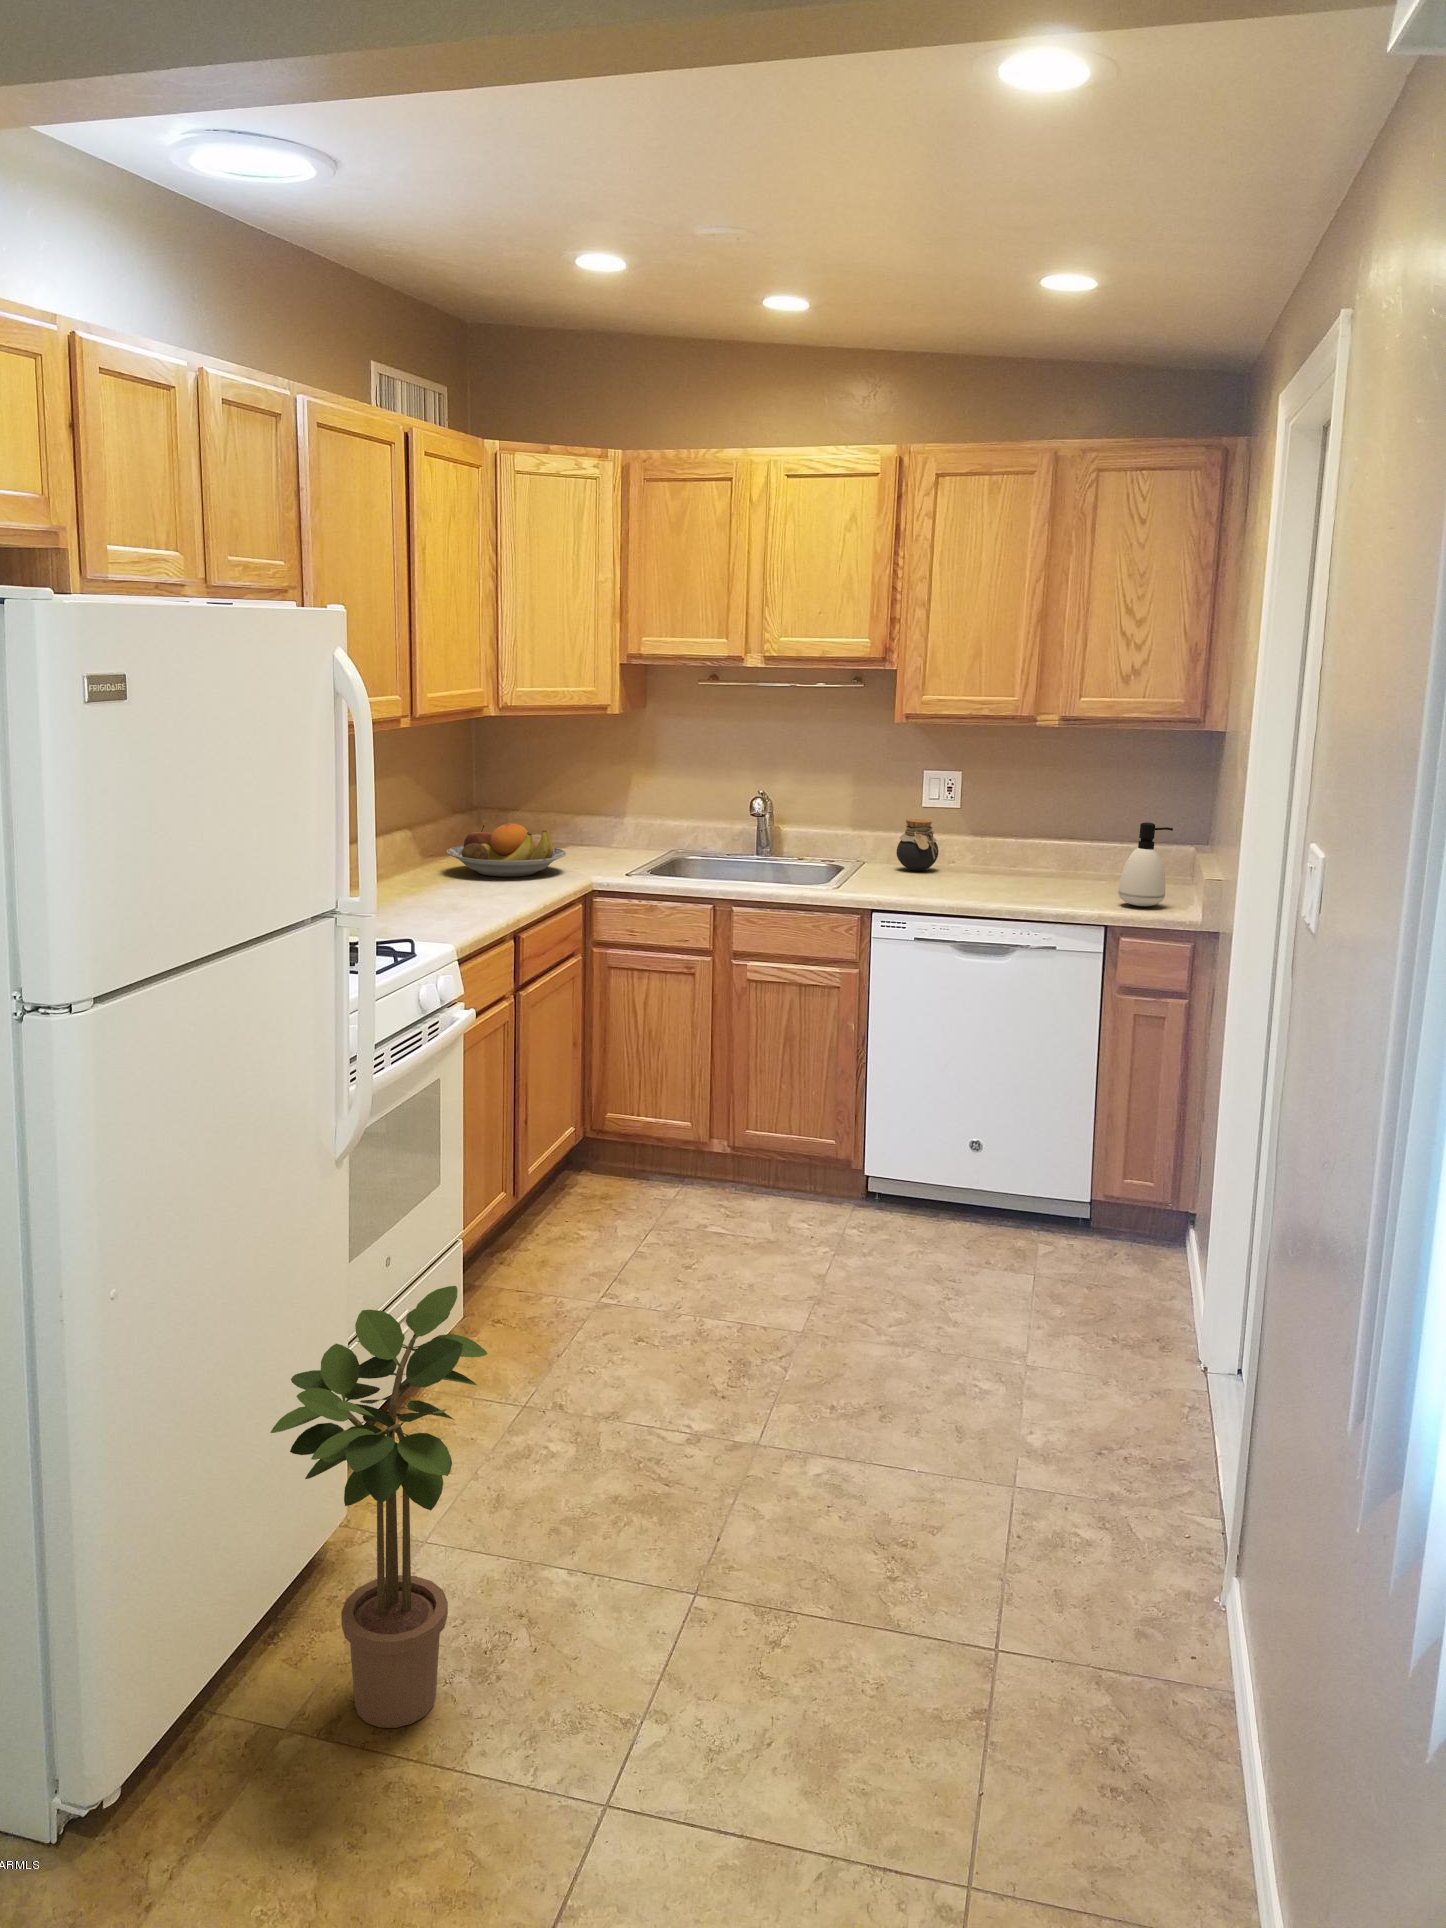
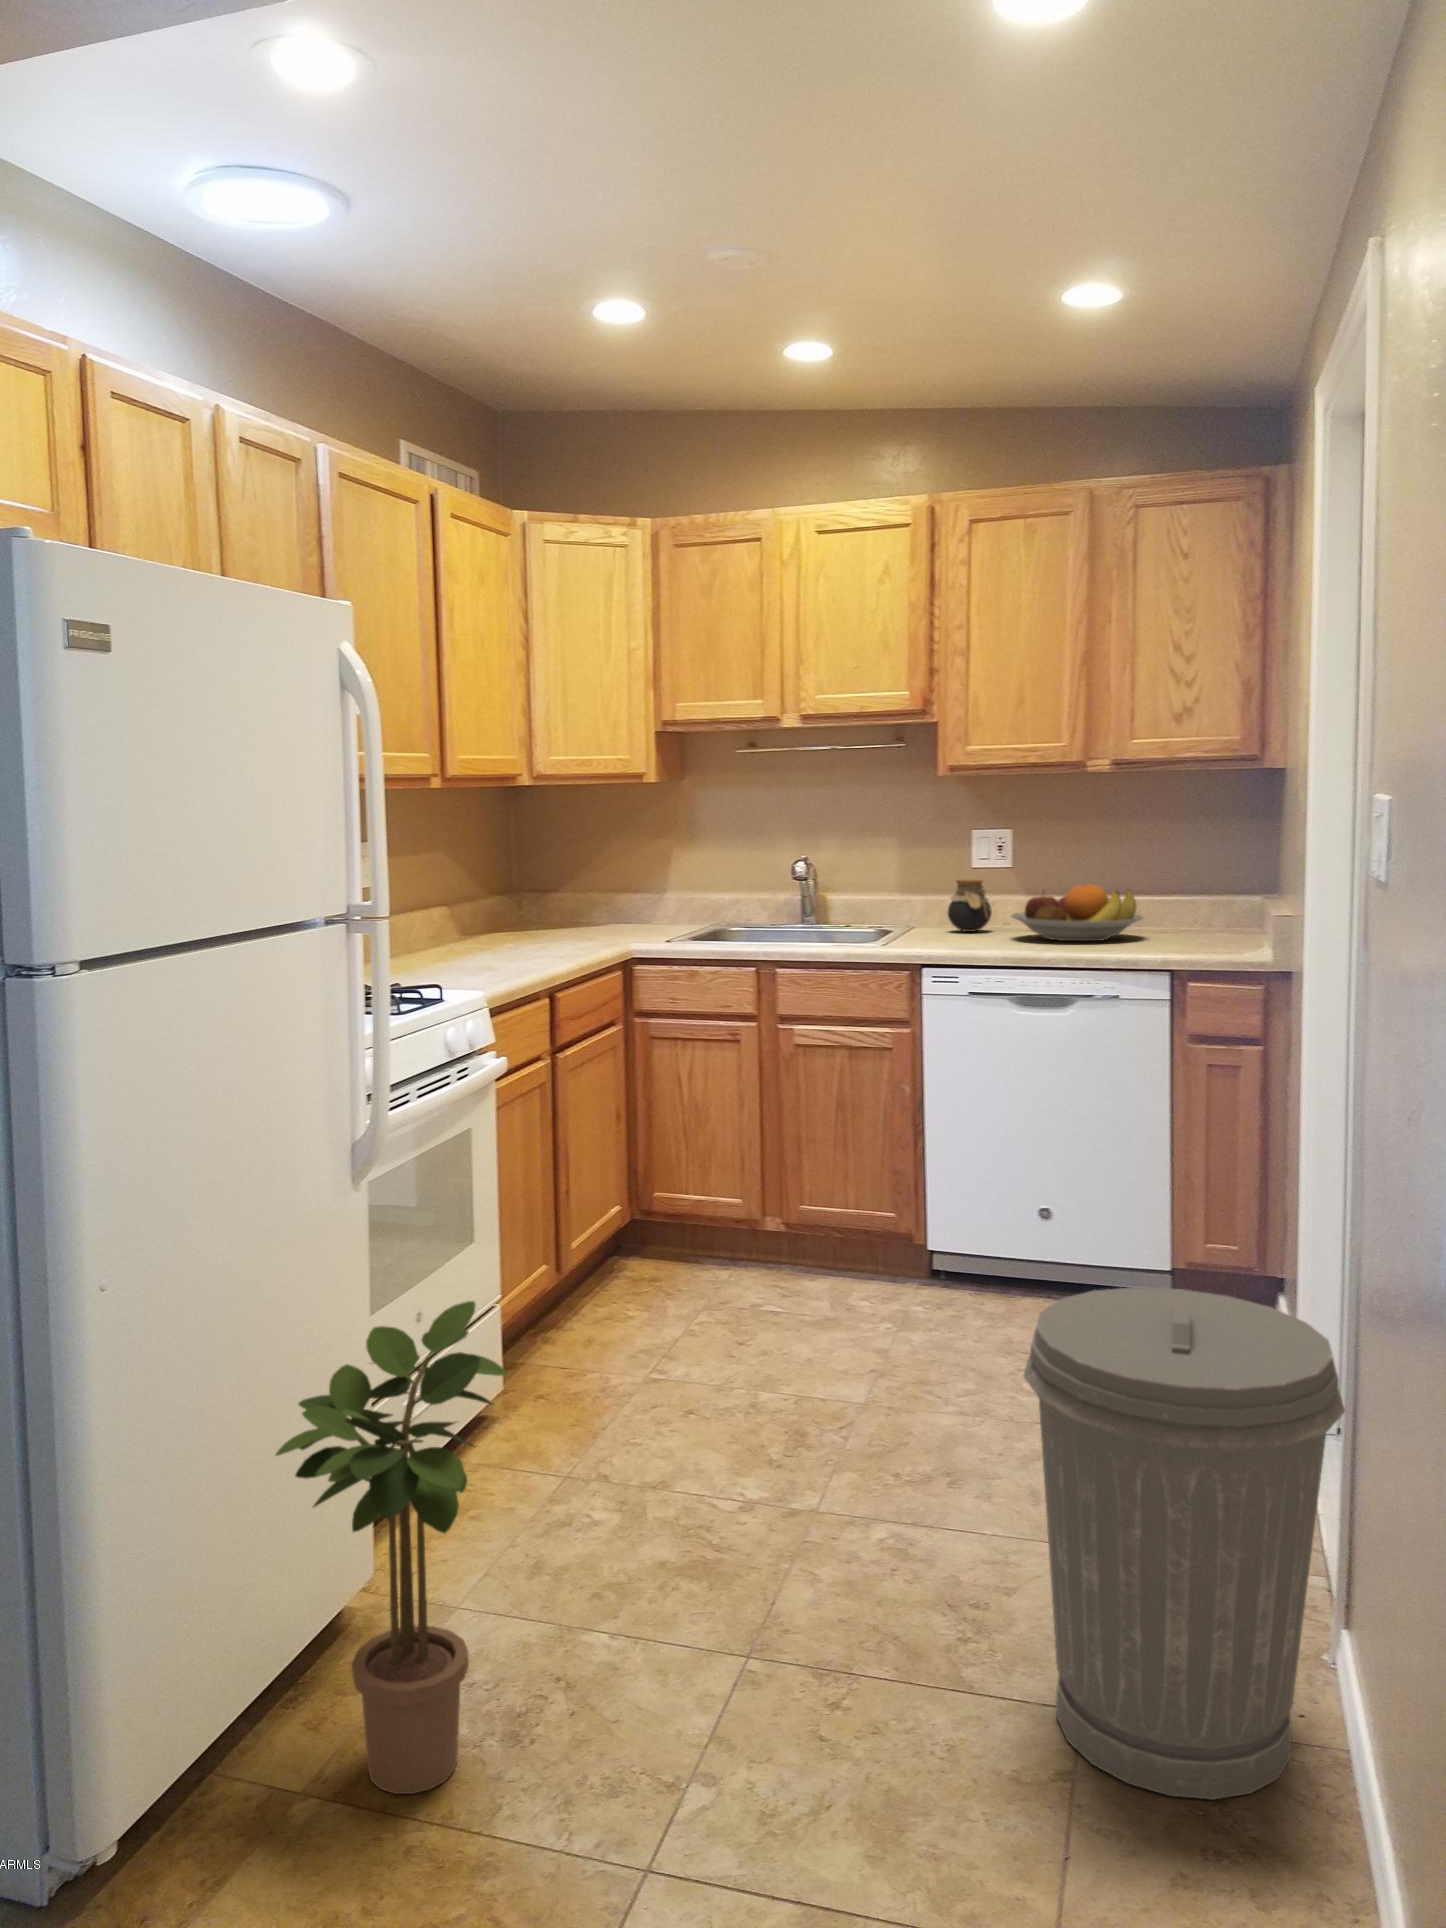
soap dispenser: present [1118,822,1173,906] -> none [1181,859,1235,947]
fruit bowl: present [447,823,566,877] -> present [1011,884,1143,941]
trash can: none [960,1277,1248,1738] -> present [1024,1287,1345,1800]

